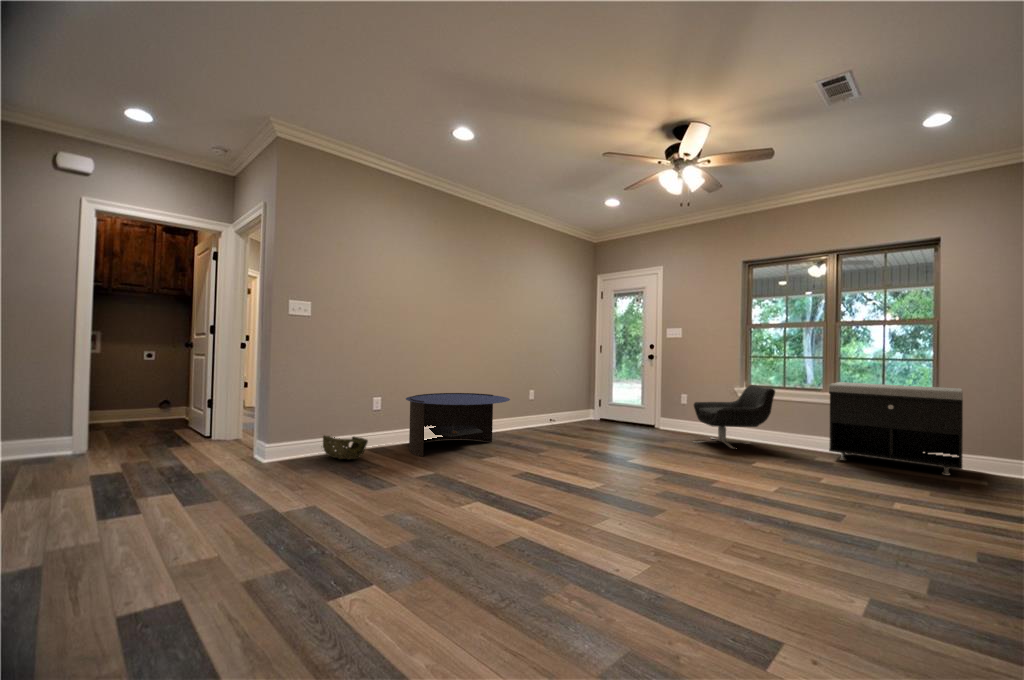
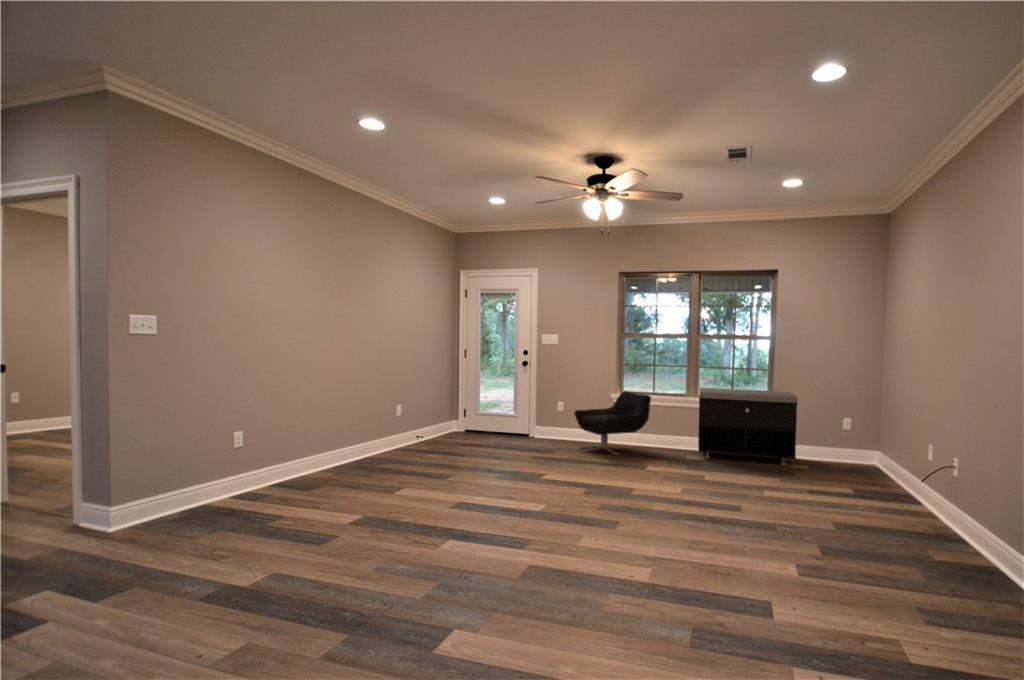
coffee table: present [406,393,510,457] -> none [281,416,414,502]
woven basket: present [323,435,368,459] -> none [172,485,248,520]

